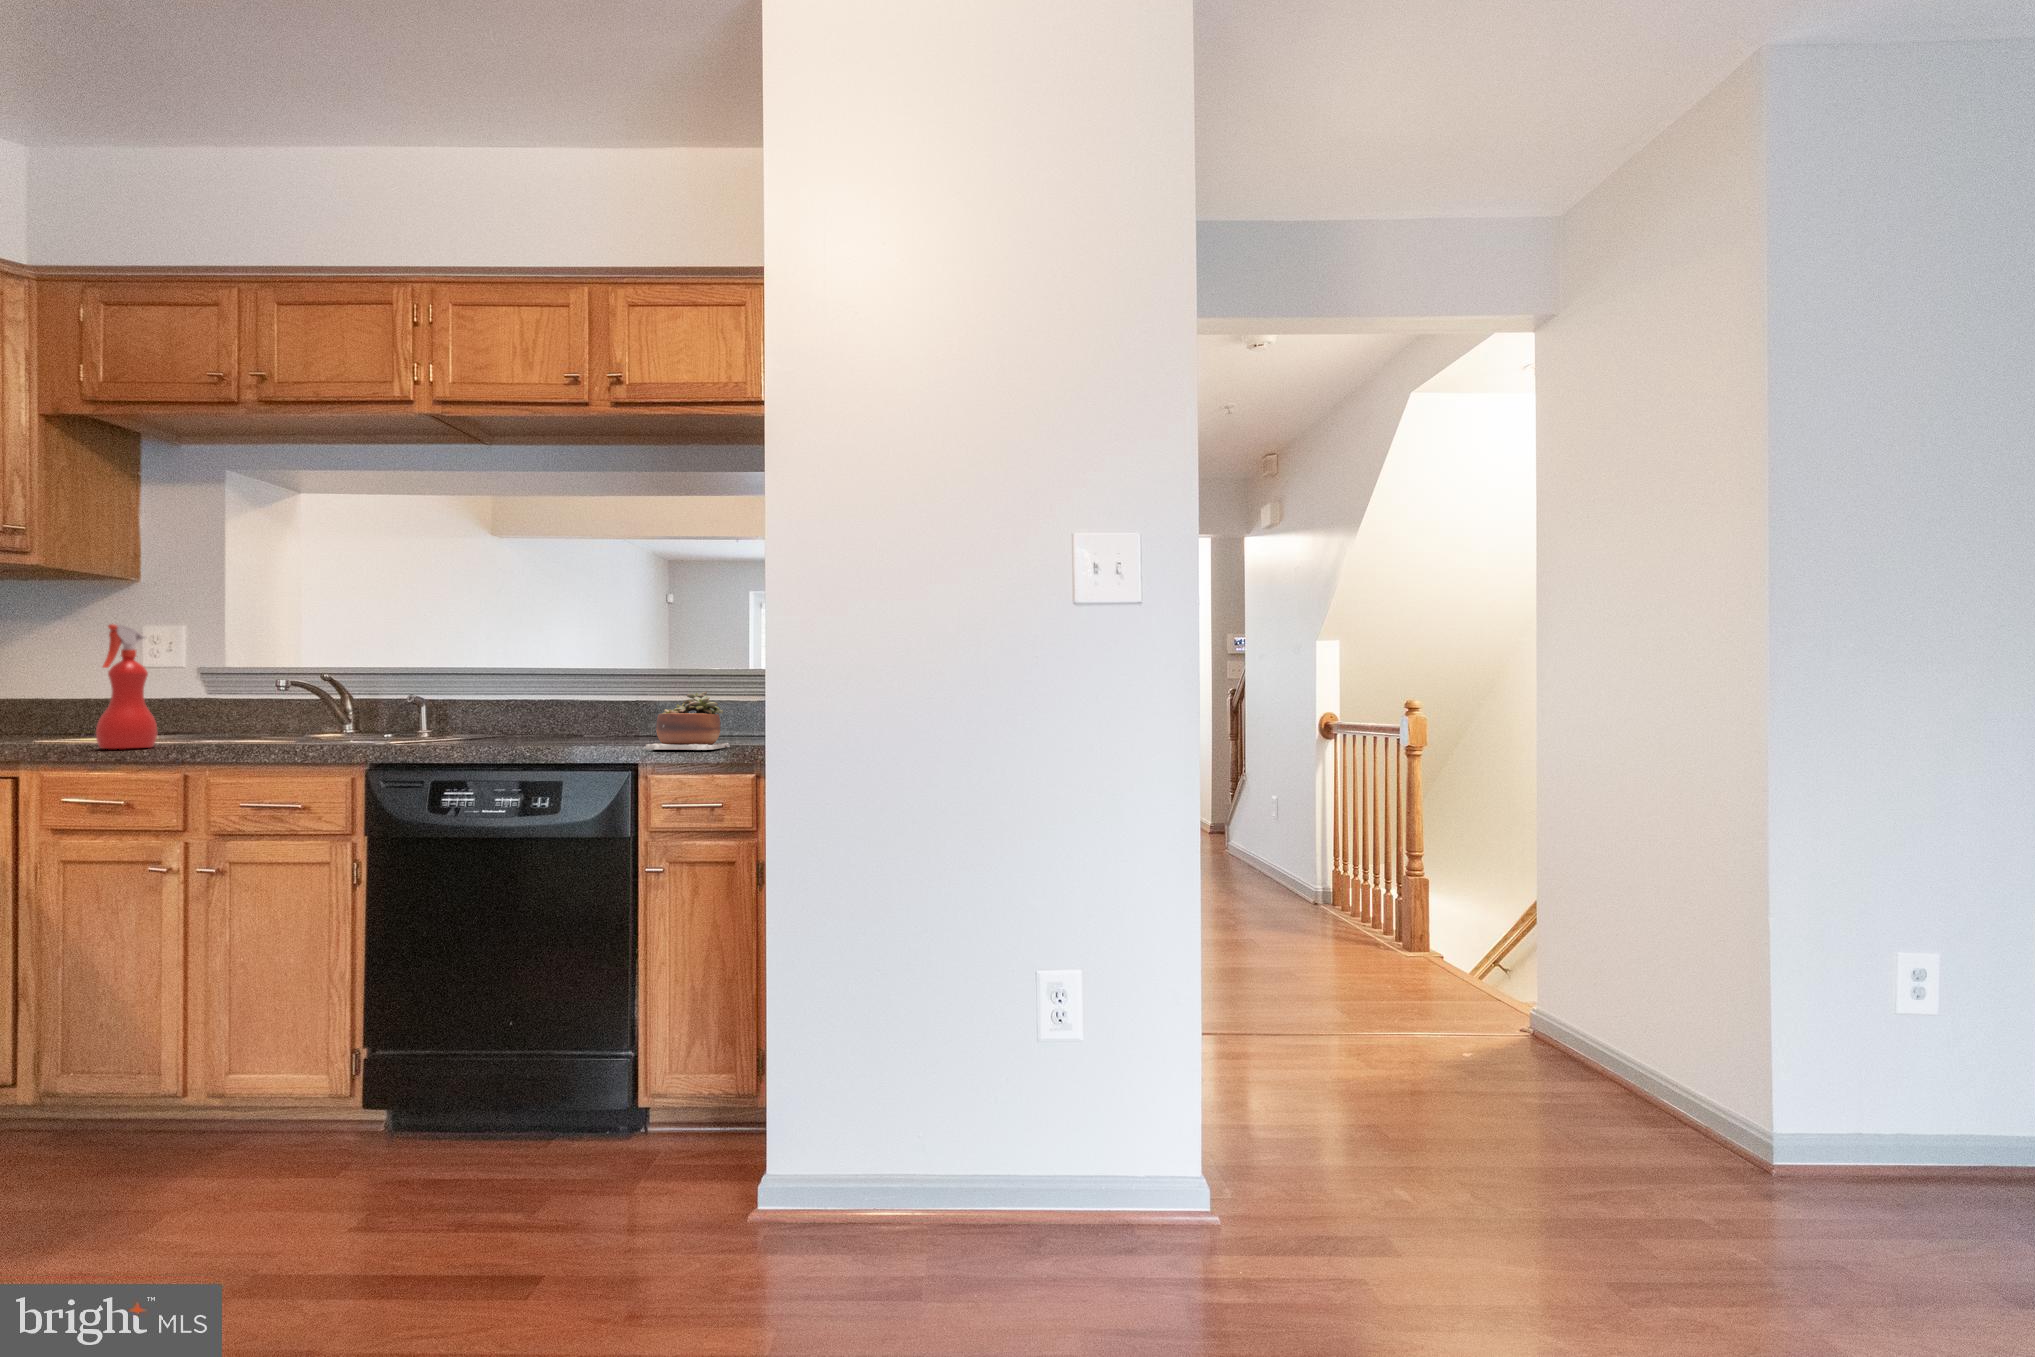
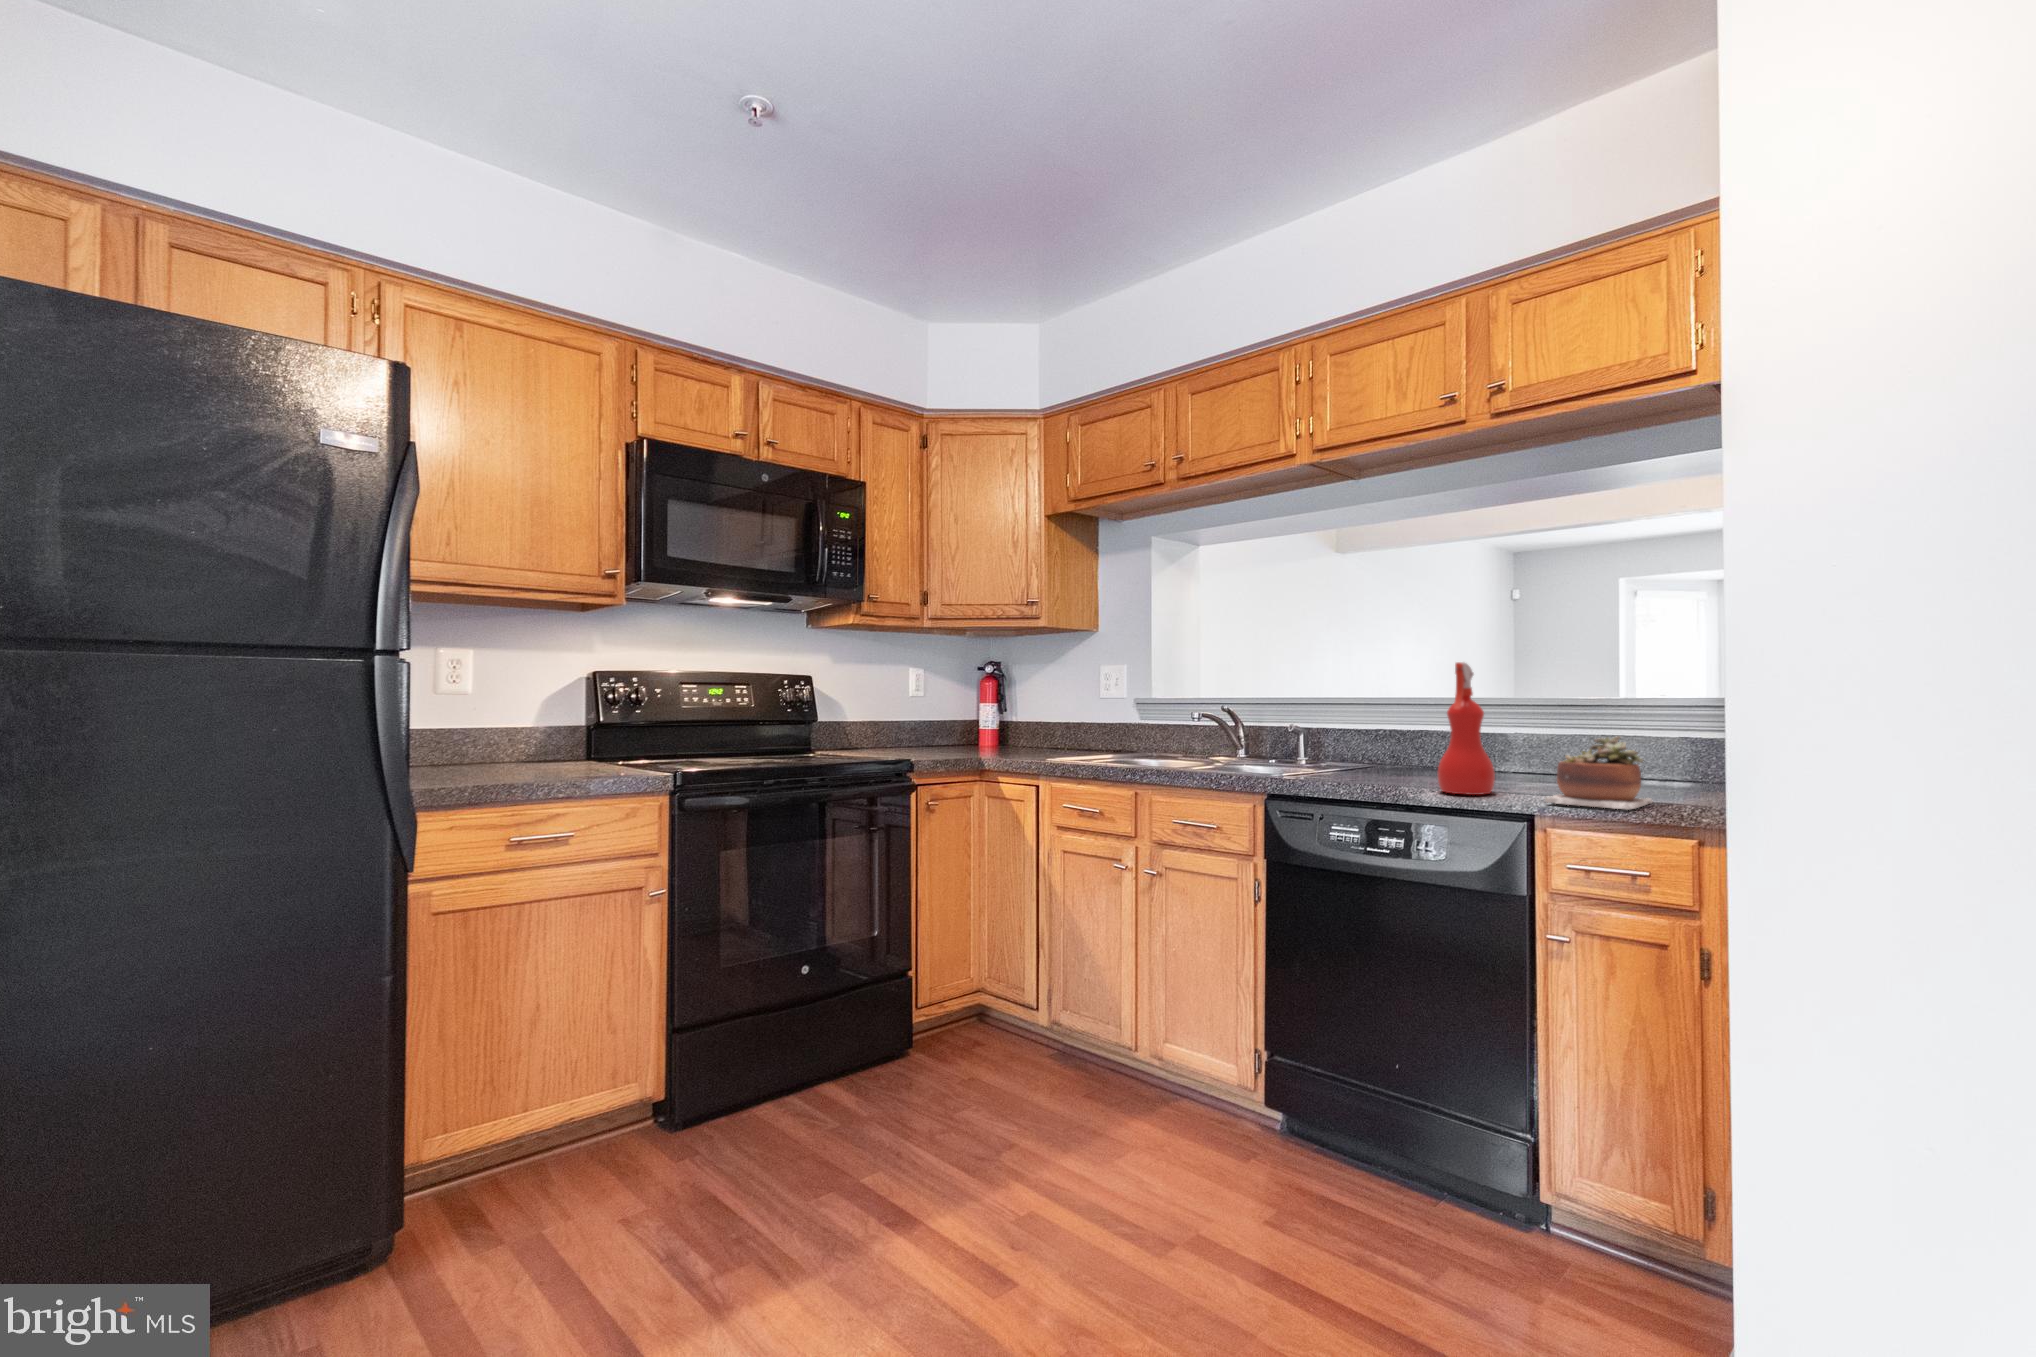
spray bottle: present [96,624,158,749] -> present [1438,662,1495,795]

